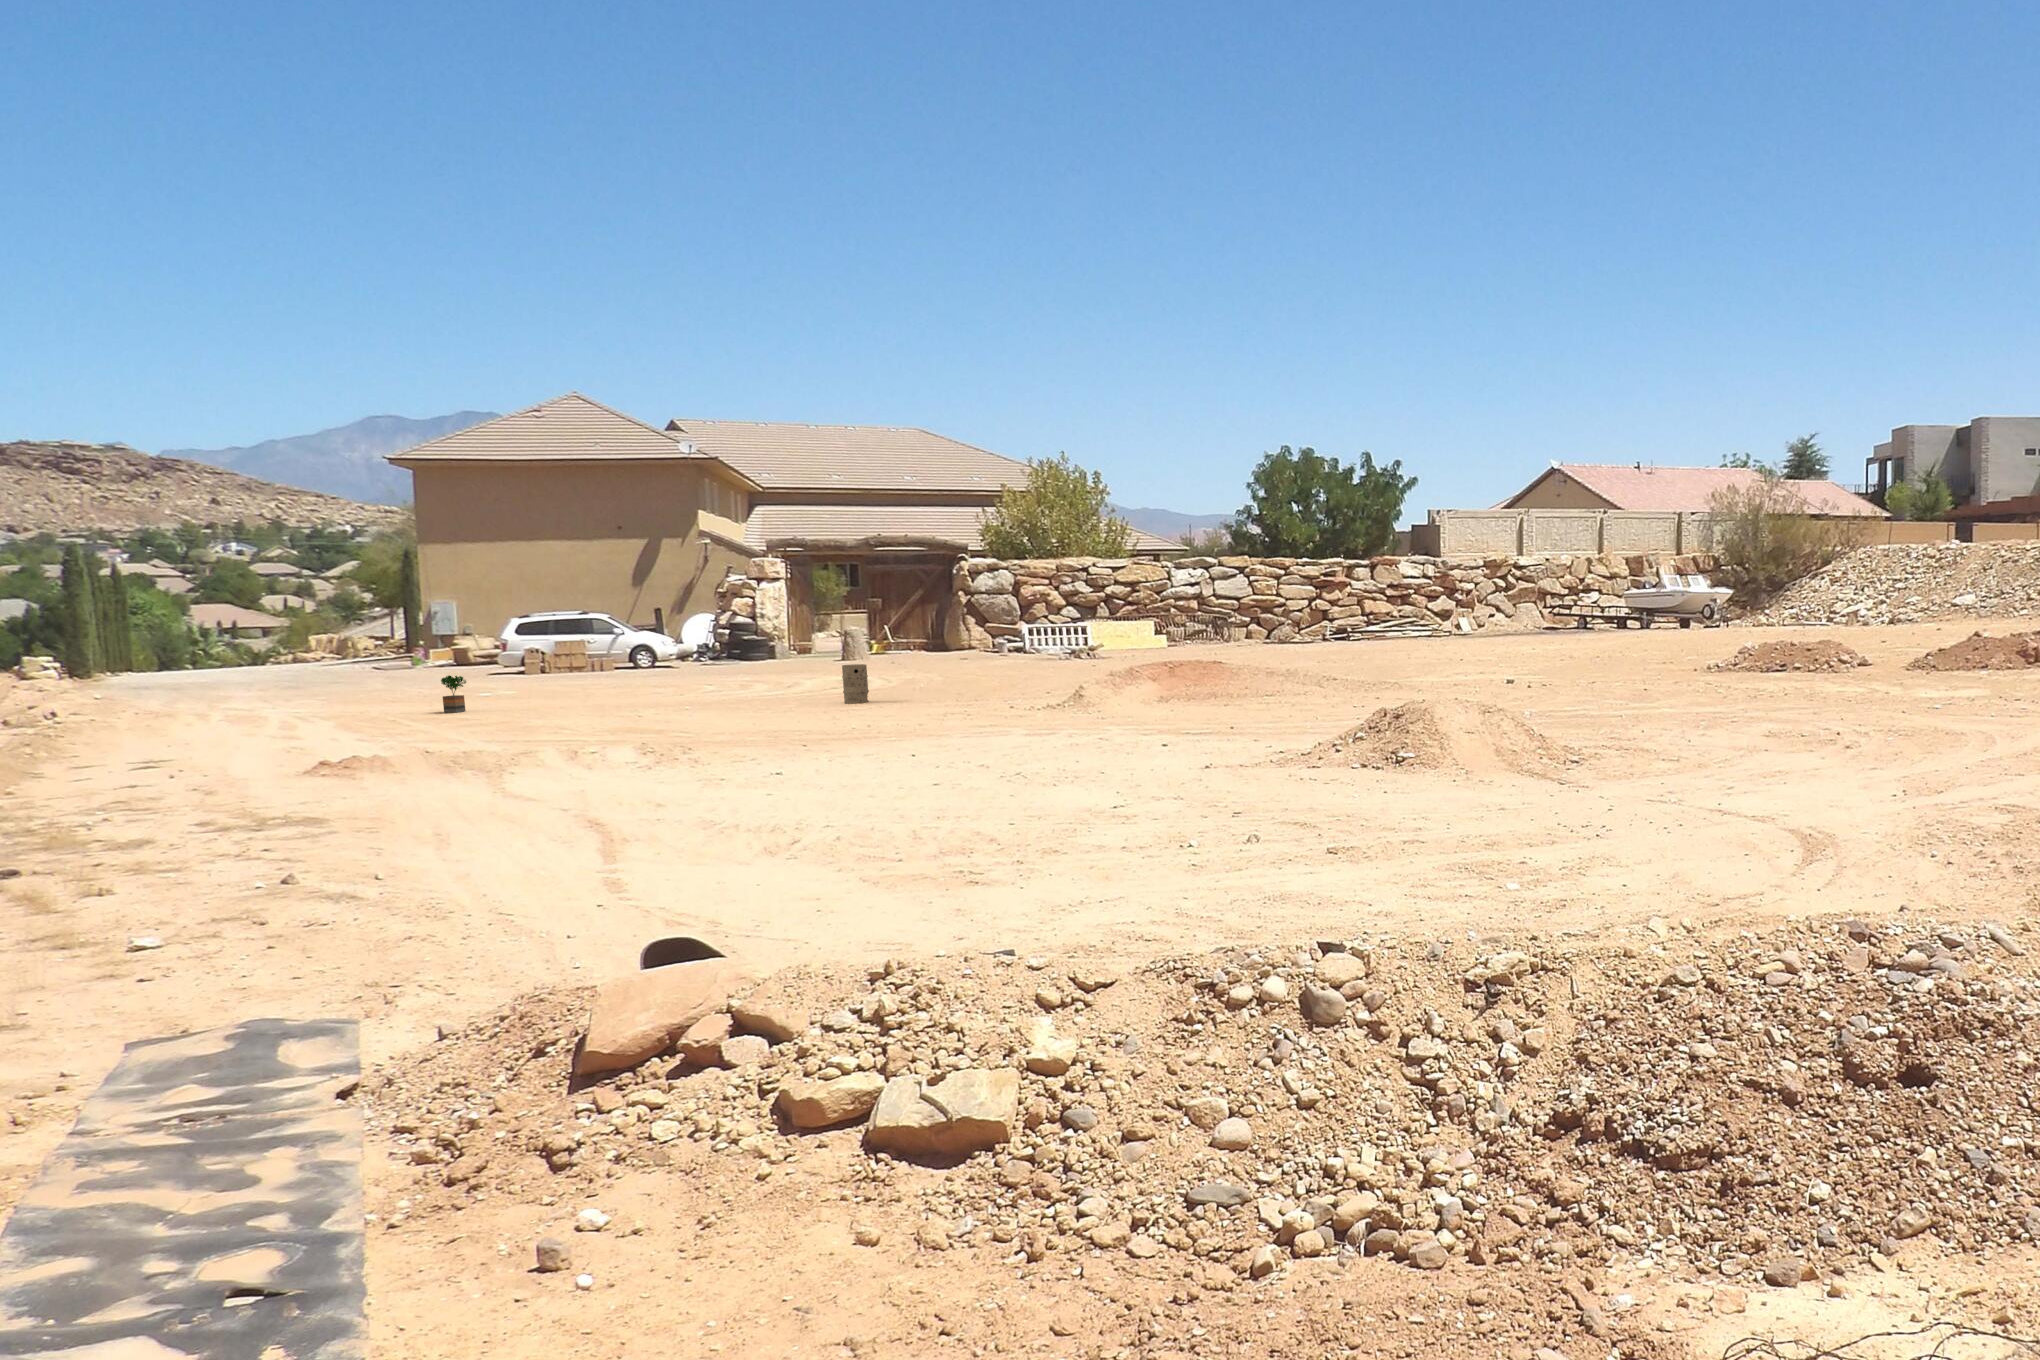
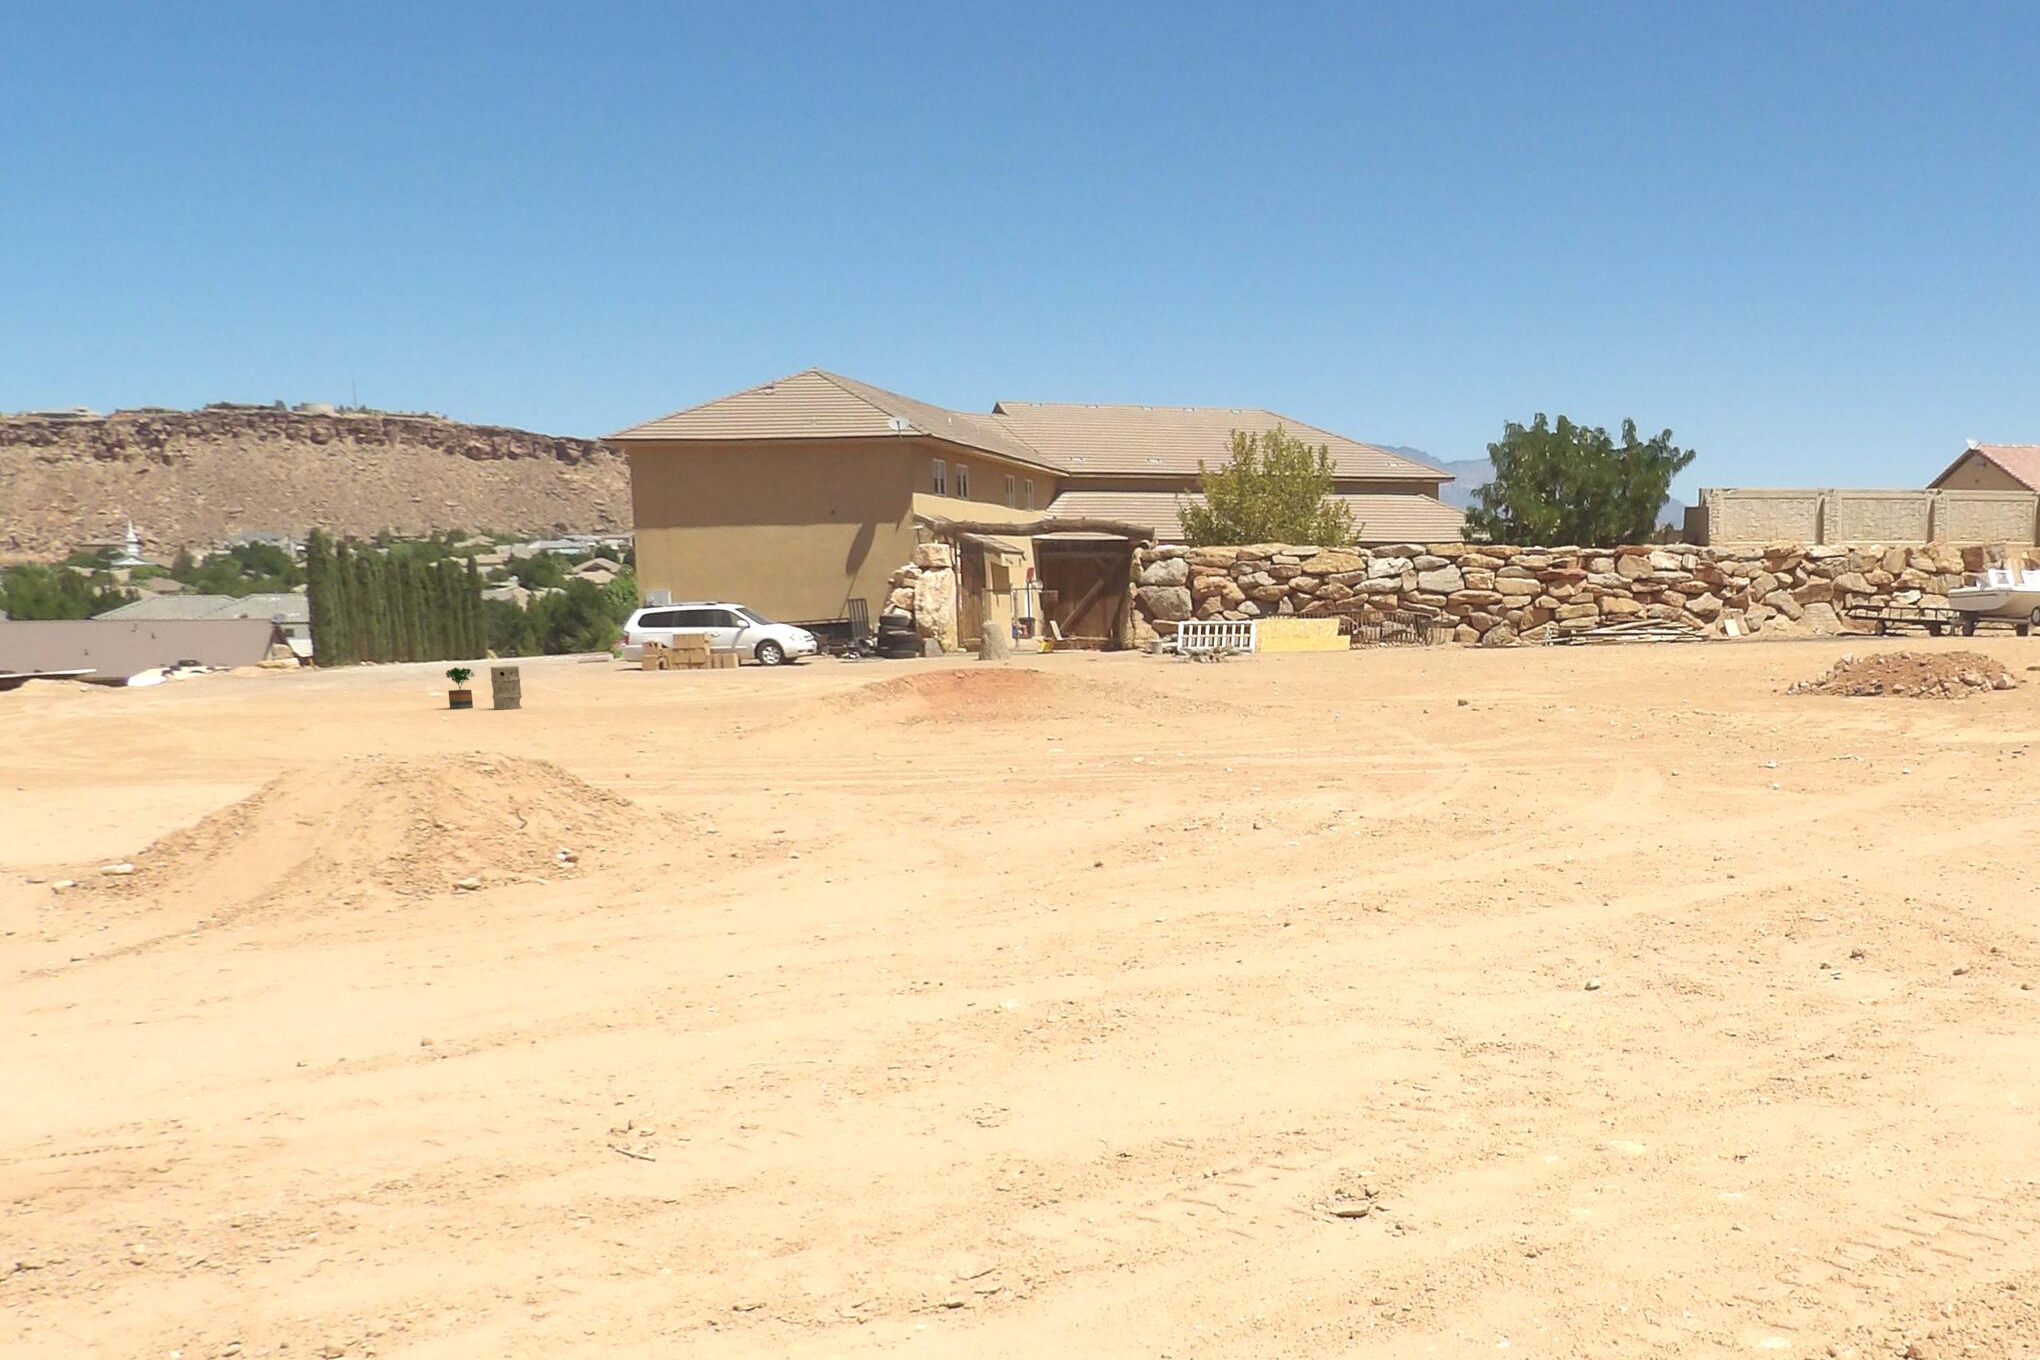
trash can: present [842,664,869,703] -> present [491,666,522,709]

